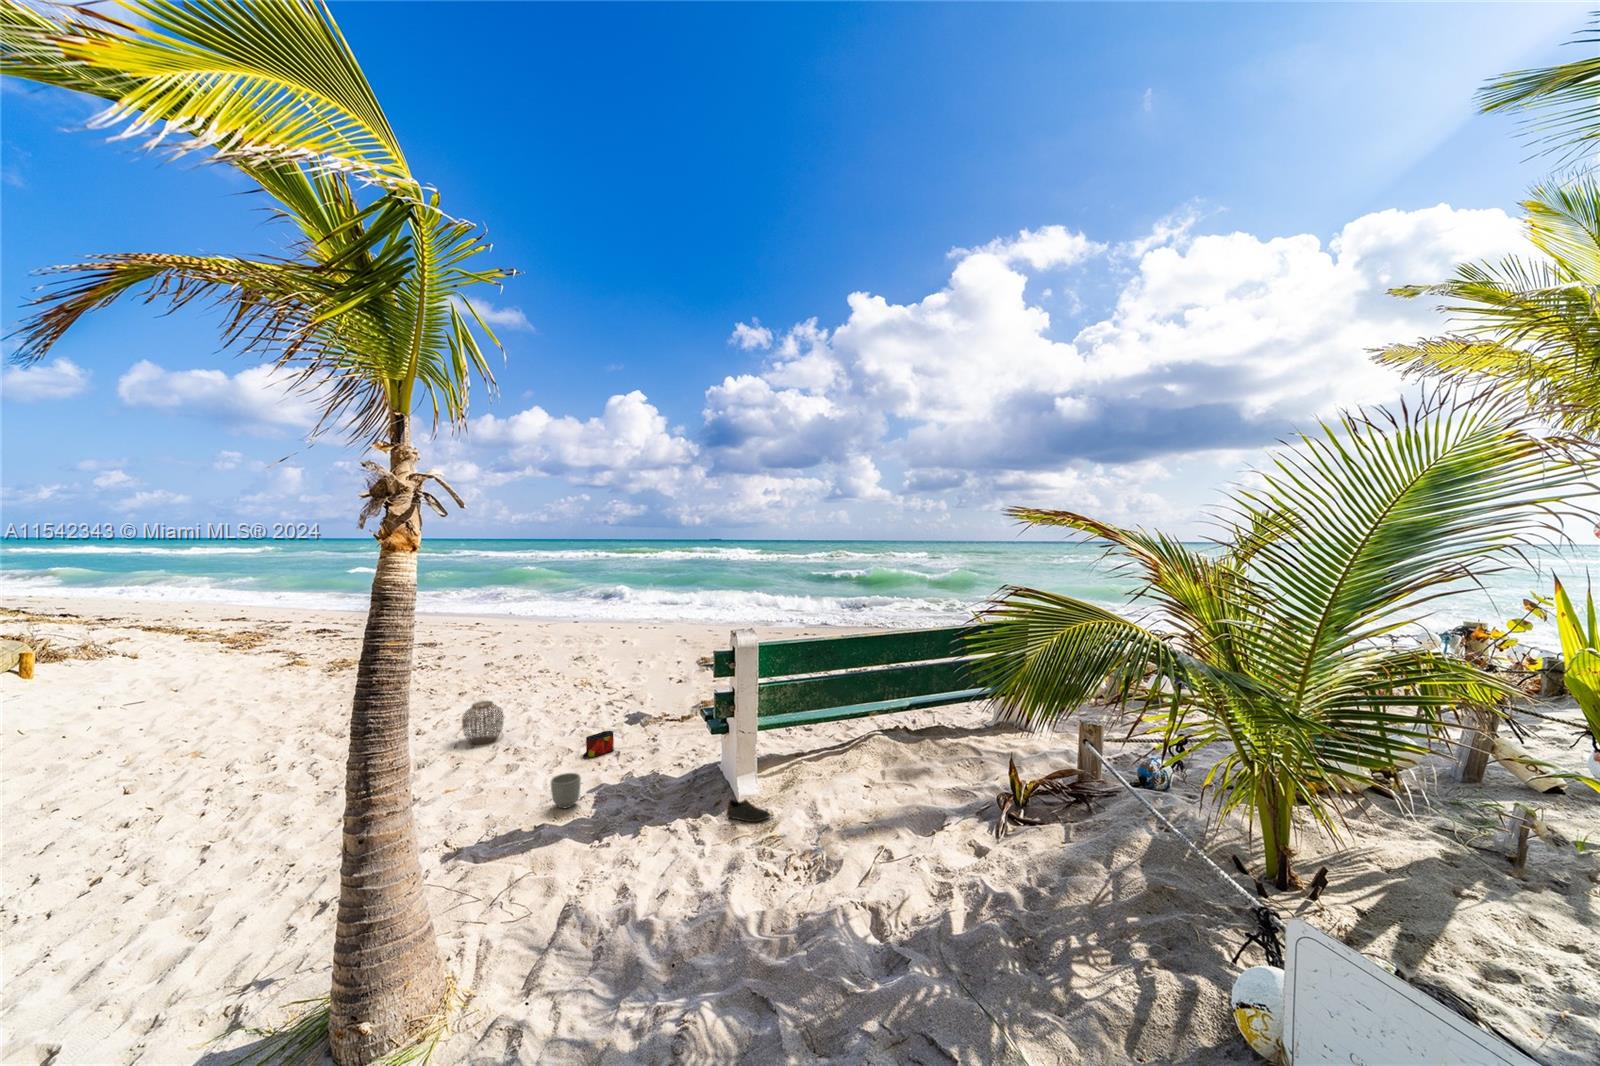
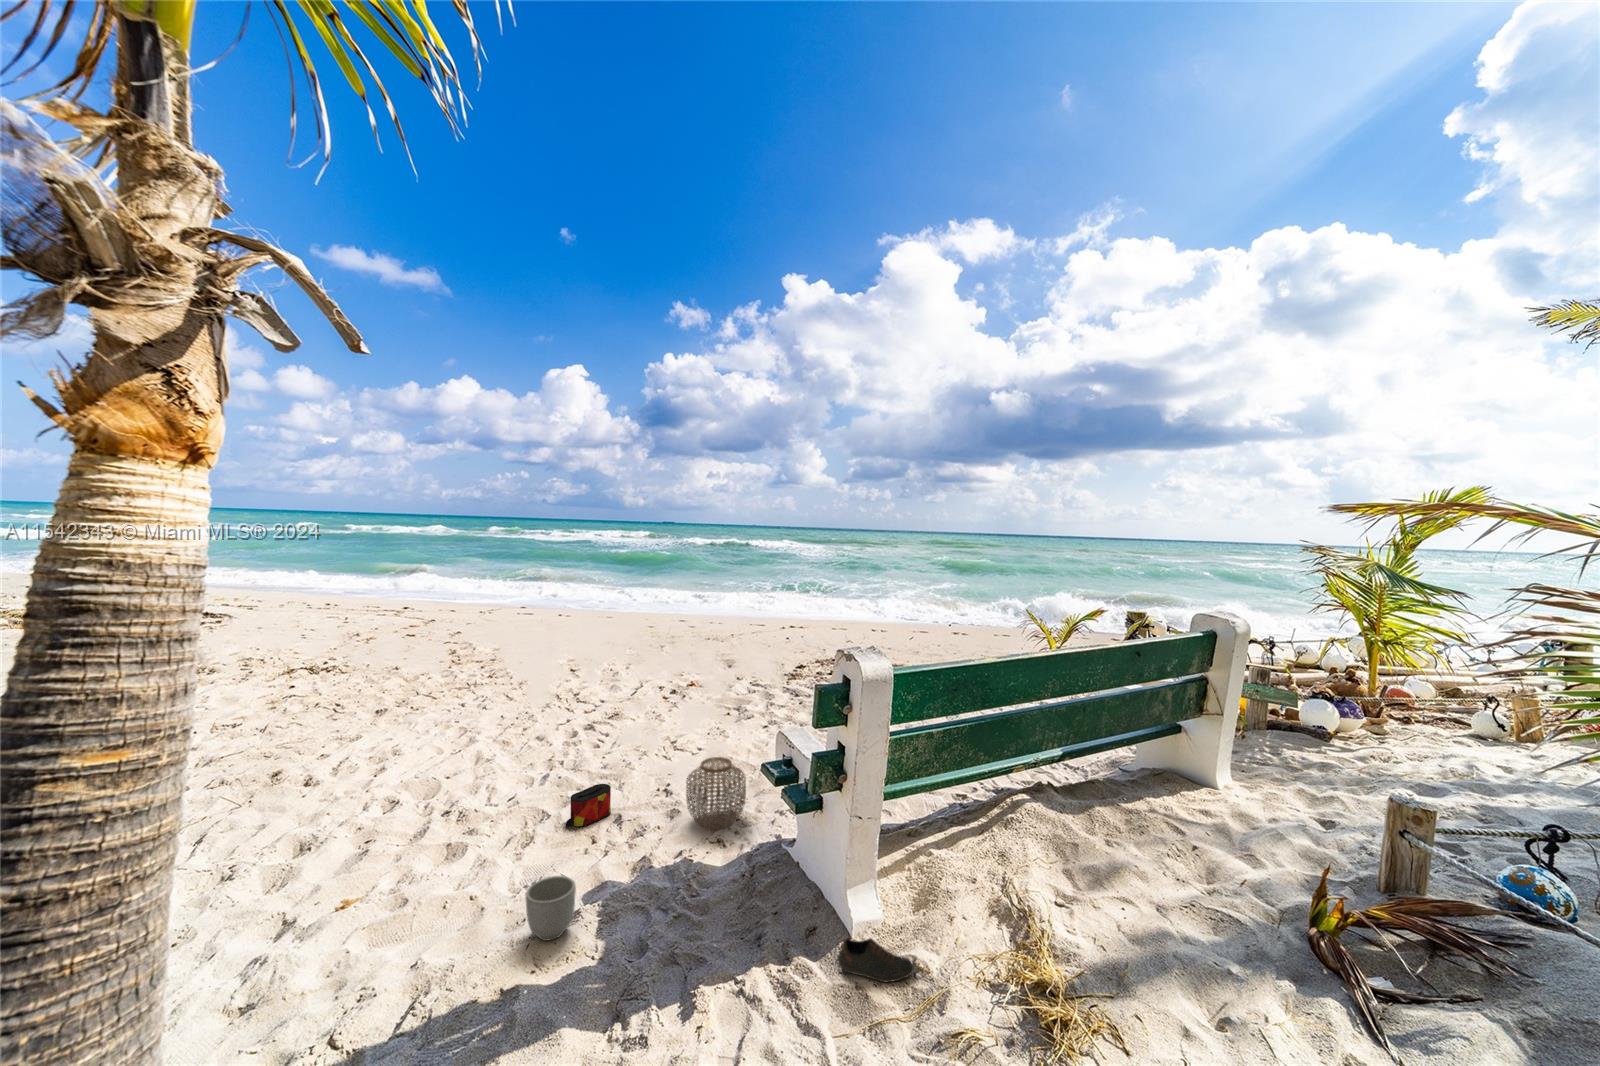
woven basket: present [462,701,503,744] -> present [686,757,746,830]

